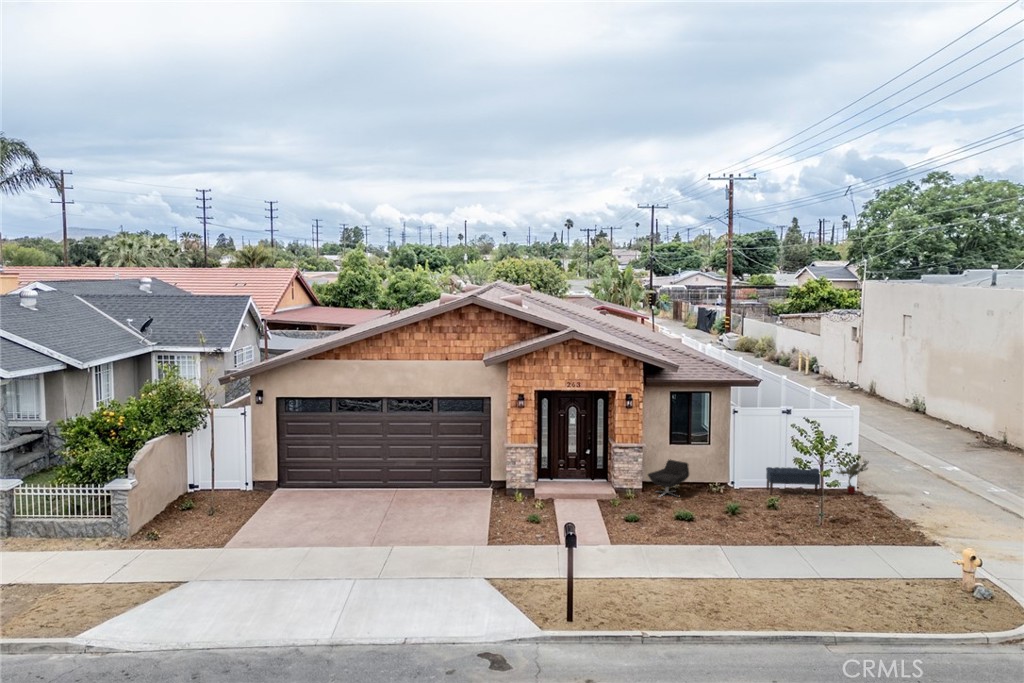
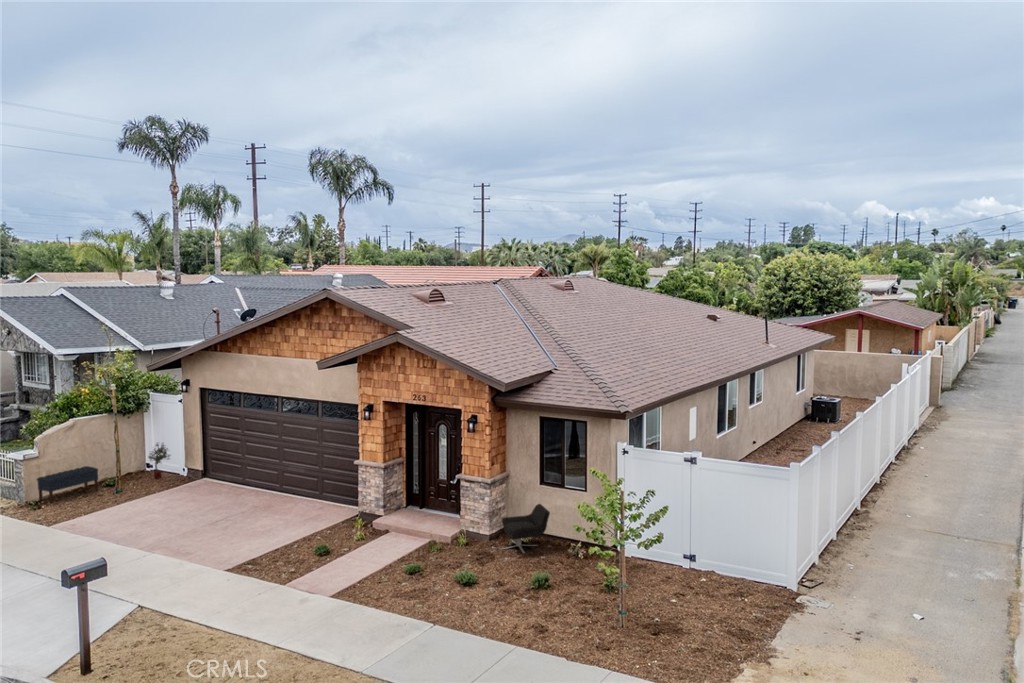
potted tree: present [836,456,869,494] -> present [149,444,170,478]
bench: present [766,467,822,495] -> present [37,466,98,503]

